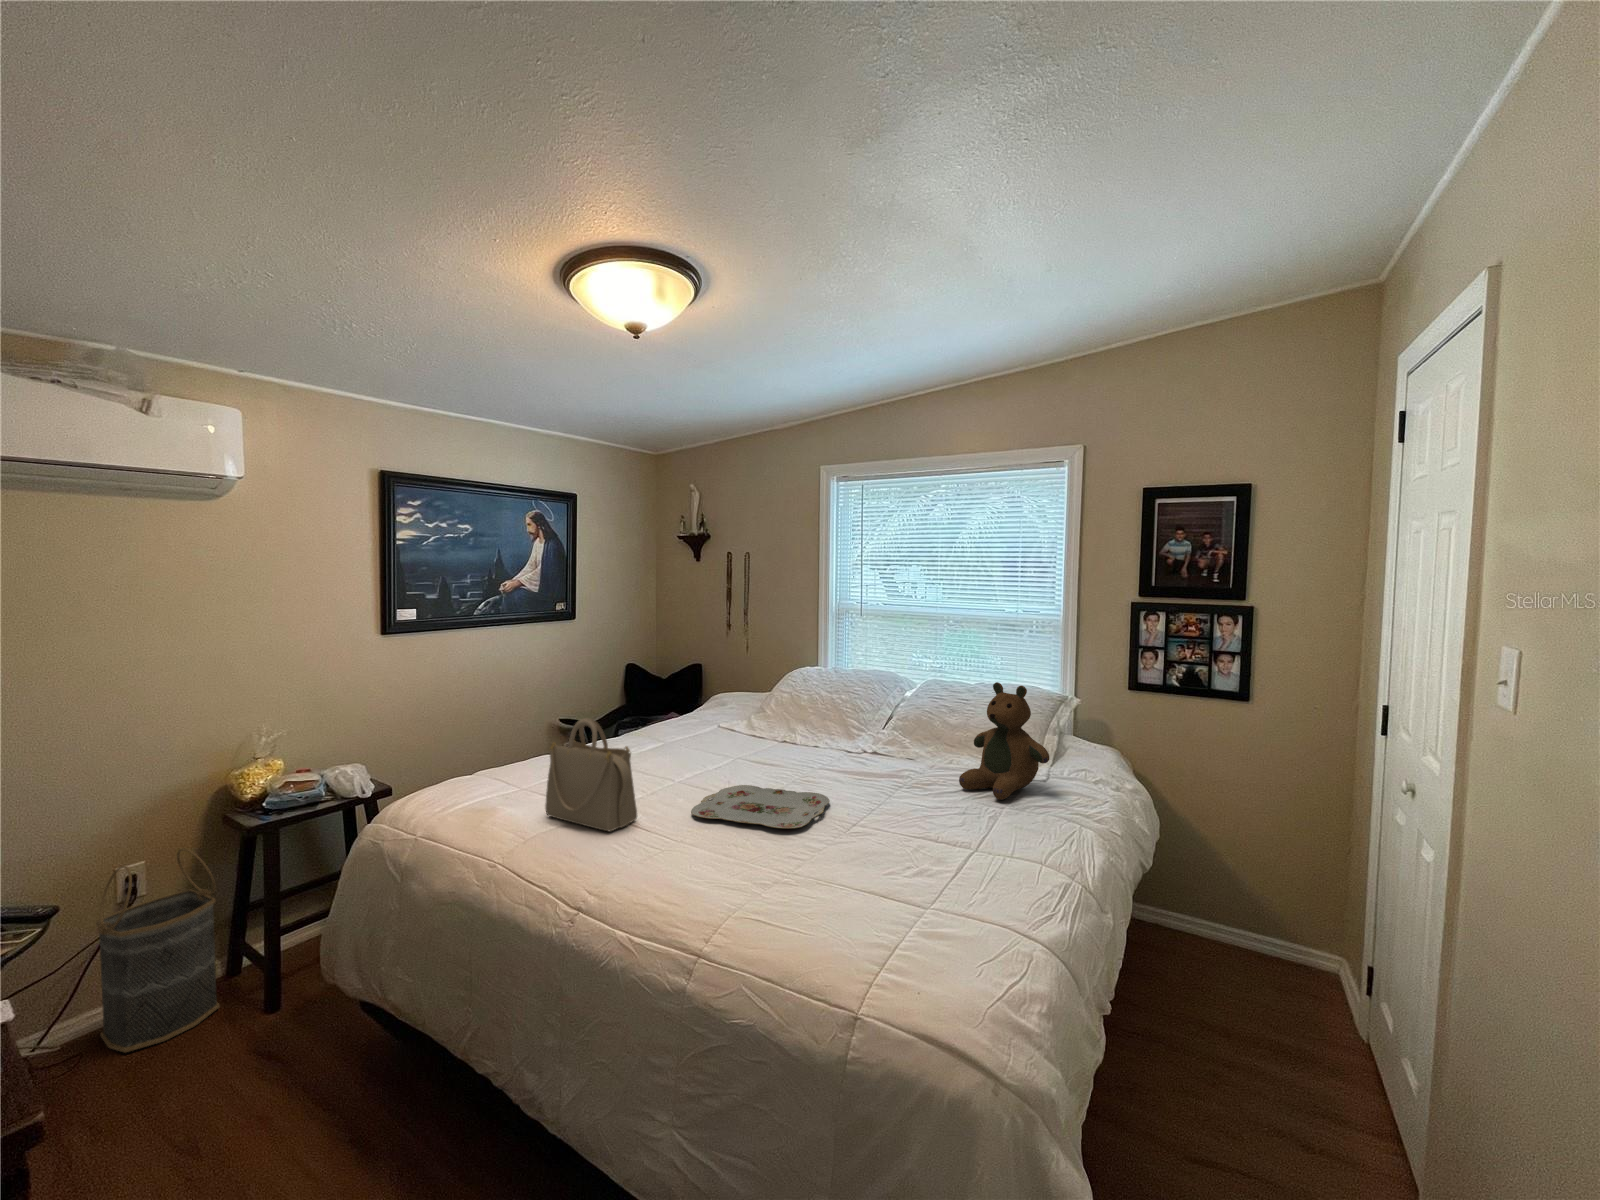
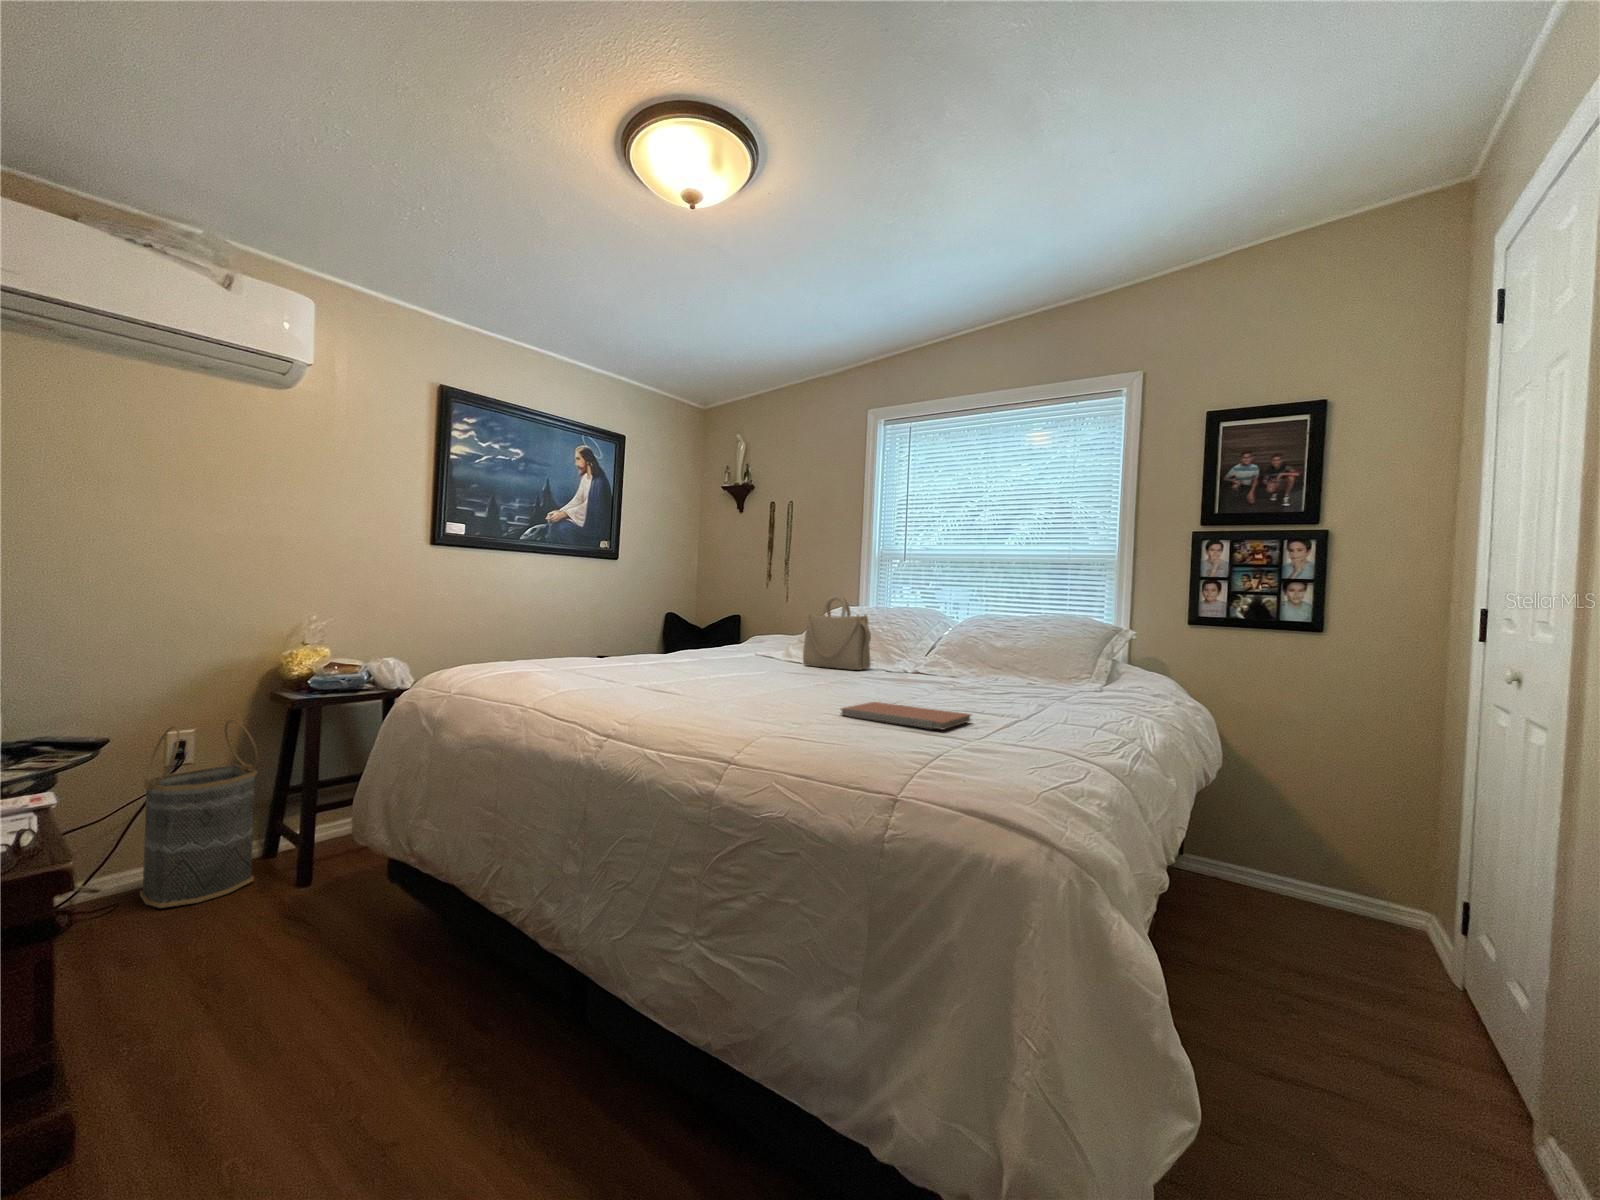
teddy bear: present [959,682,1049,800] -> none [1007,585,1105,698]
handbag: present [545,718,637,832] -> present [803,595,871,670]
serving tray: present [691,785,830,829] -> none [726,680,870,701]
notebook: none [801,831,925,883] -> present [841,702,971,729]

